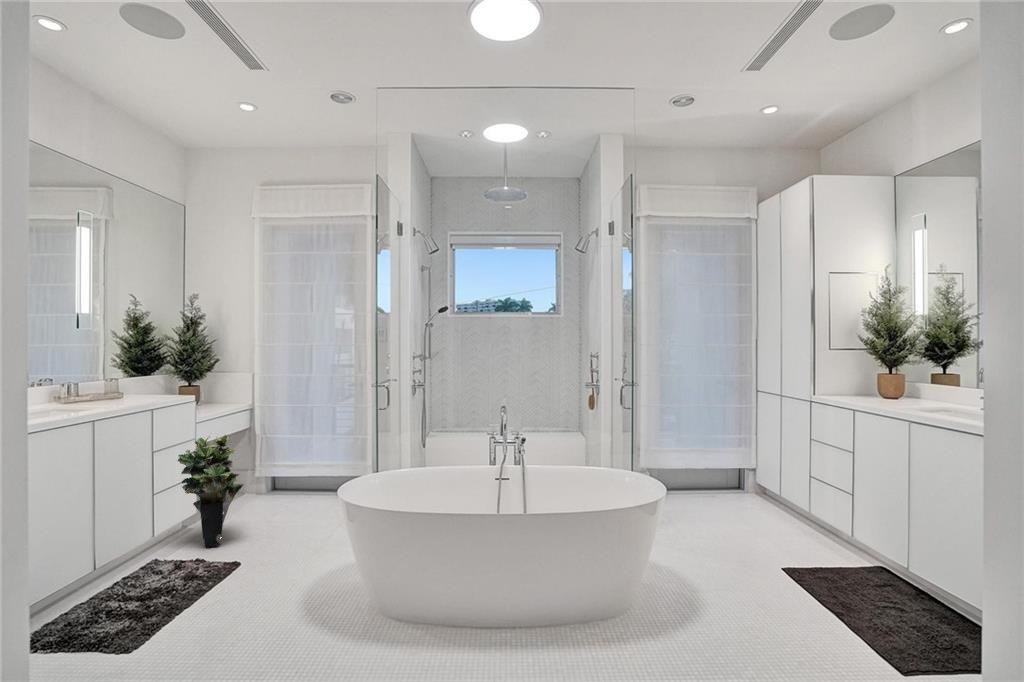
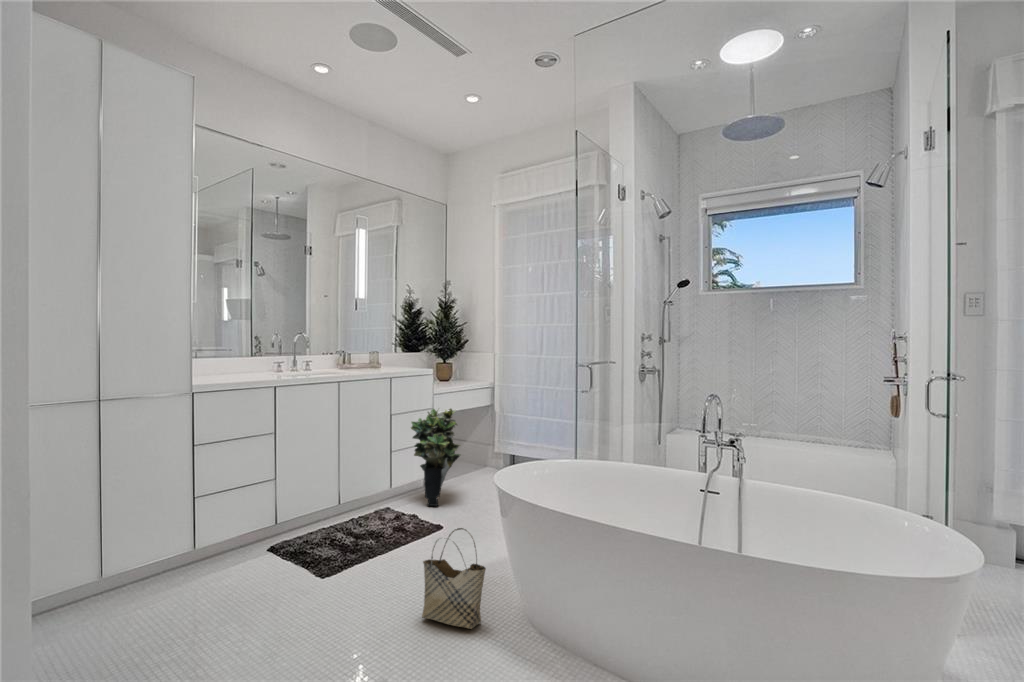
woven basket: none [288,553,360,657] -> present [422,528,486,629]

